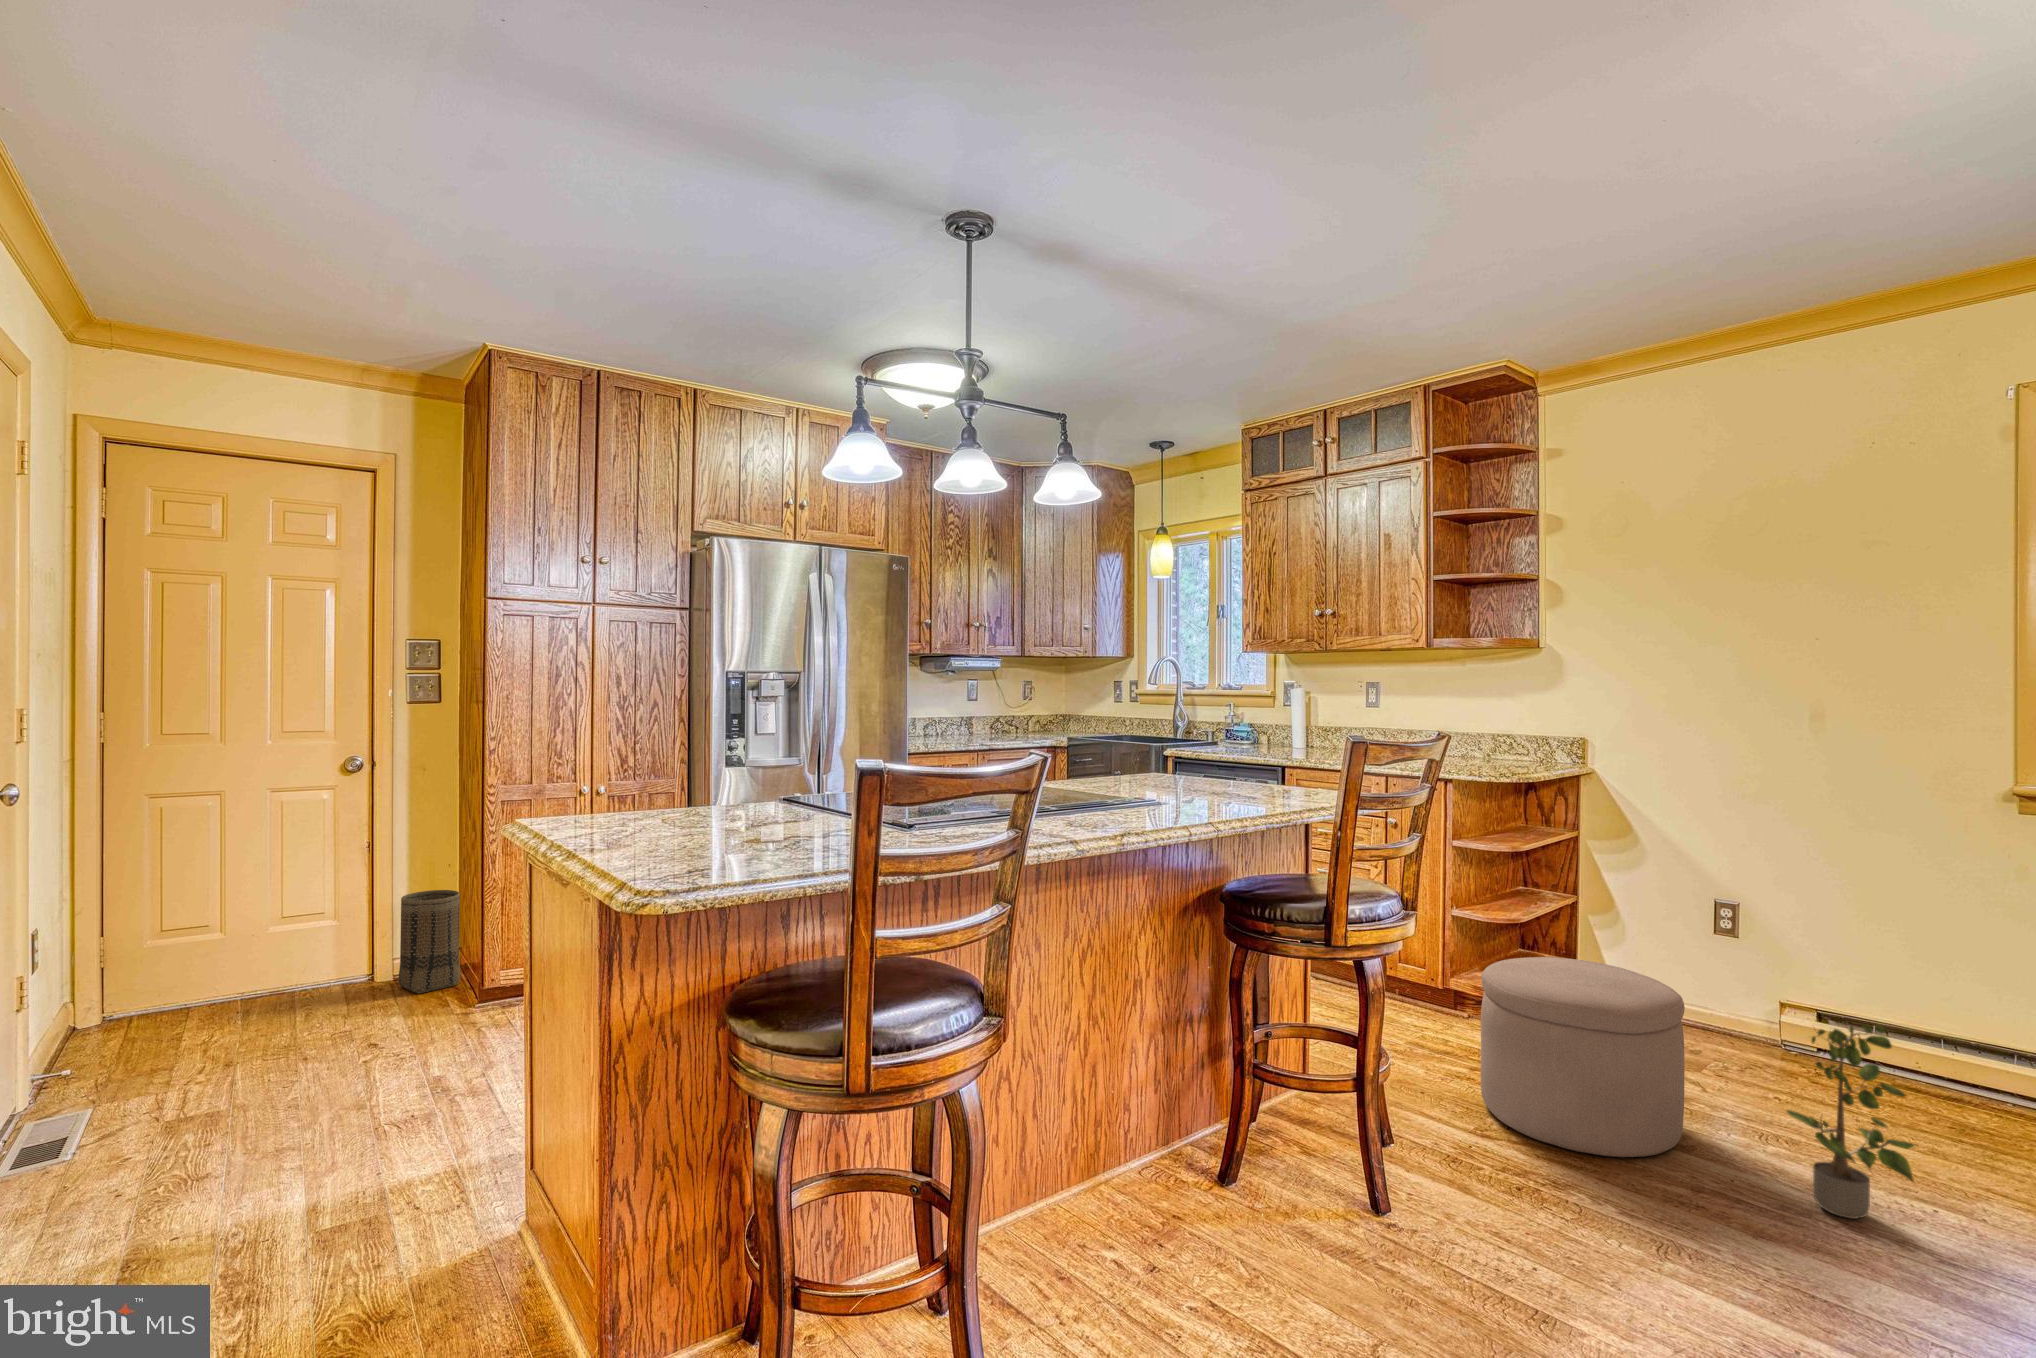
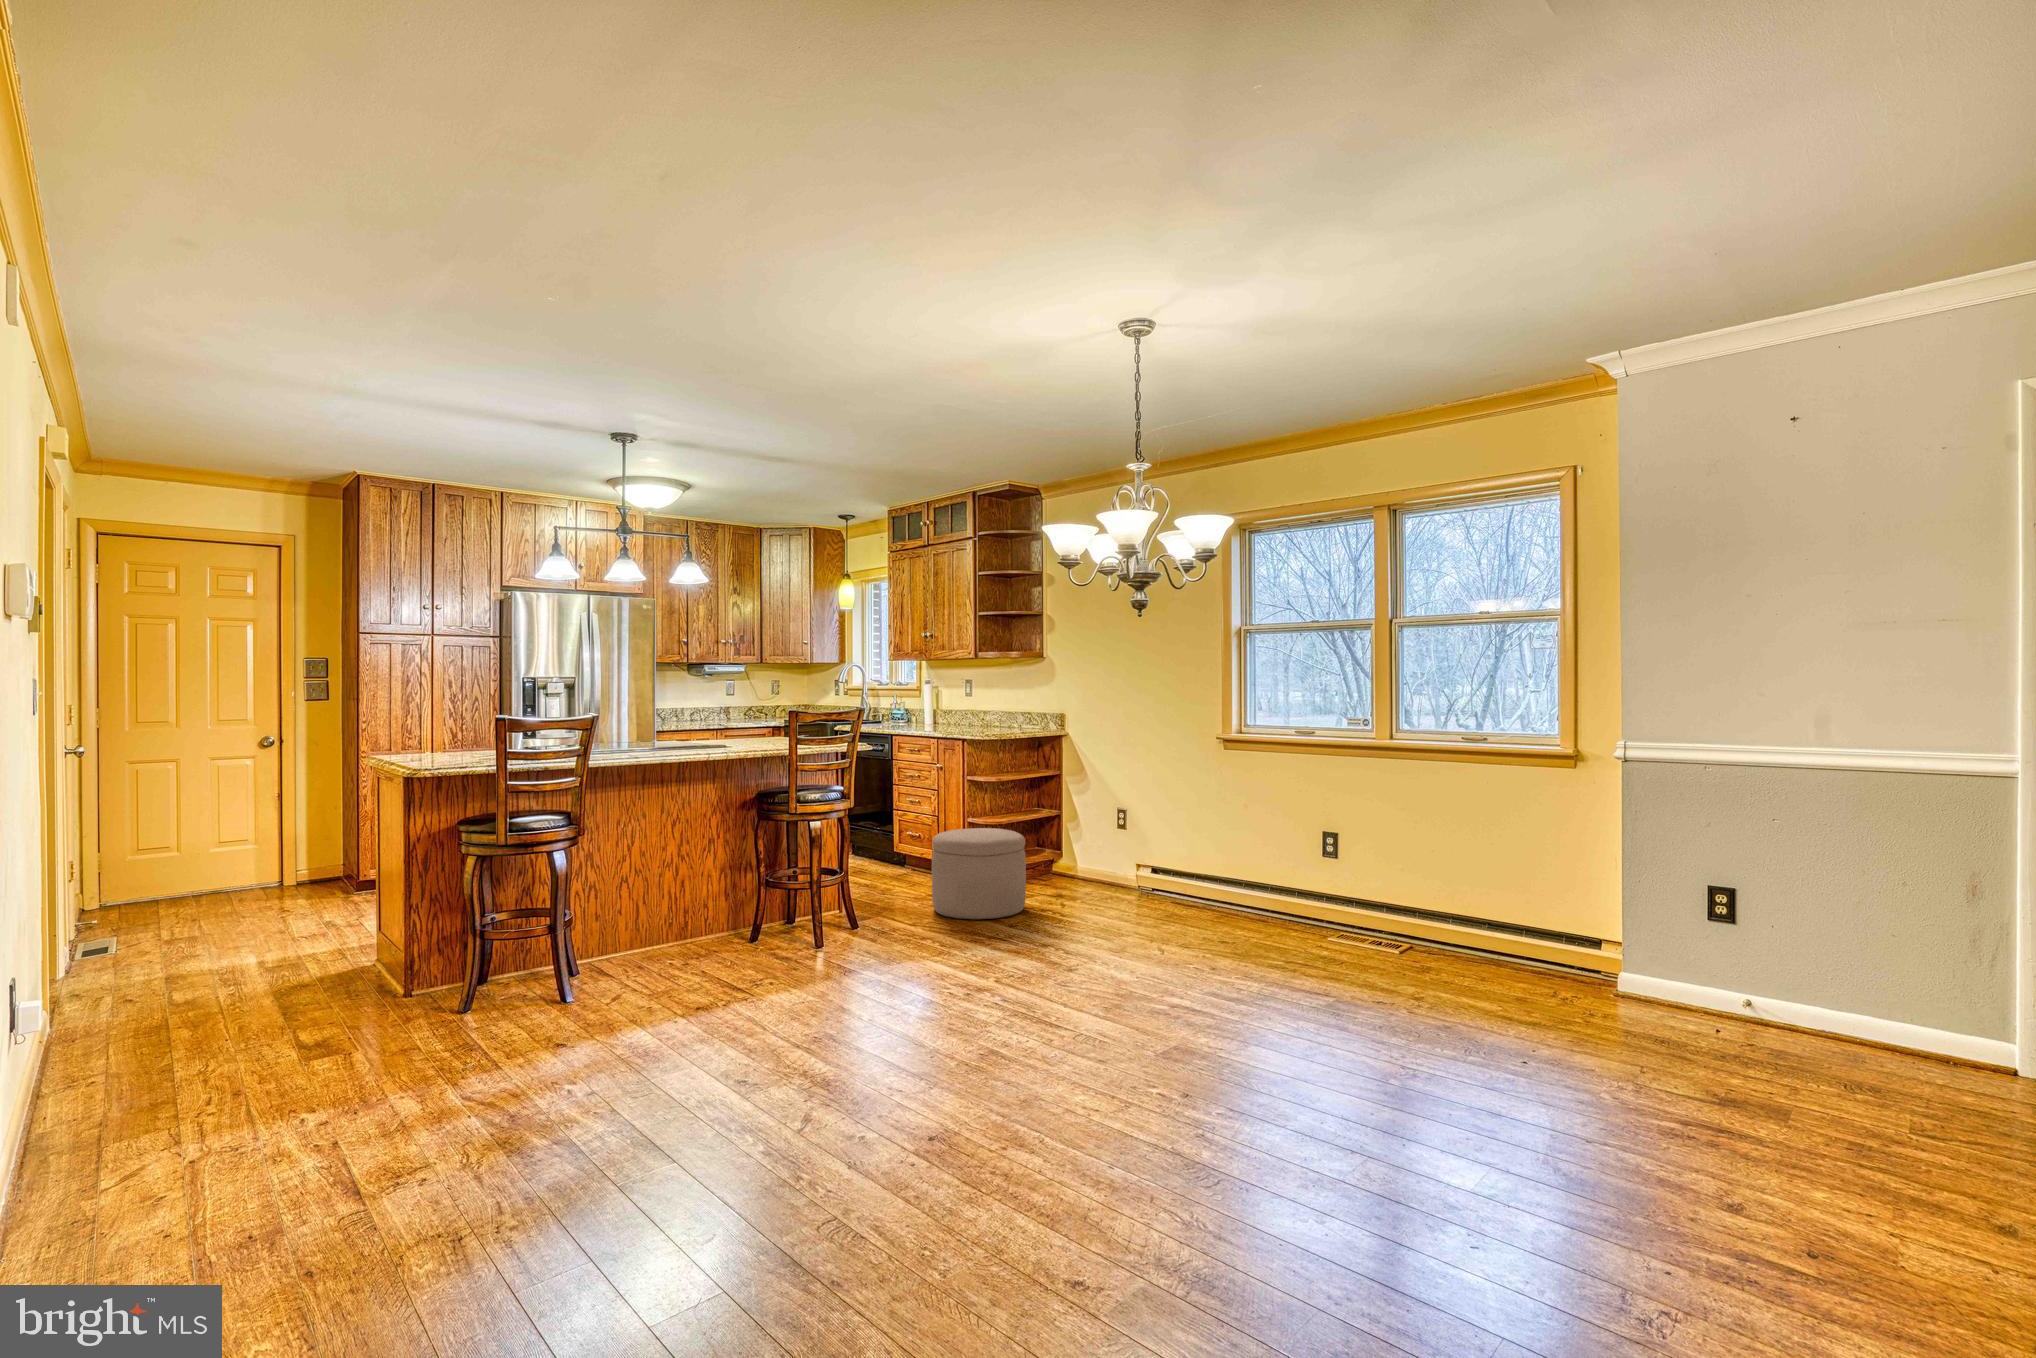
basket: present [399,890,460,994] -> none [300,824,343,889]
potted plant: present [1787,1022,1914,1219] -> none [1037,837,1092,932]

